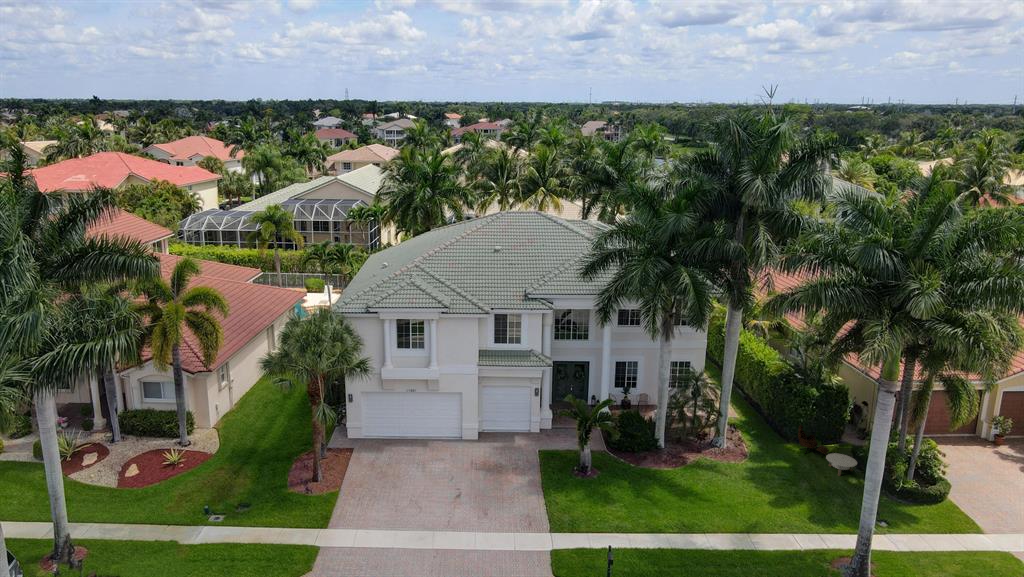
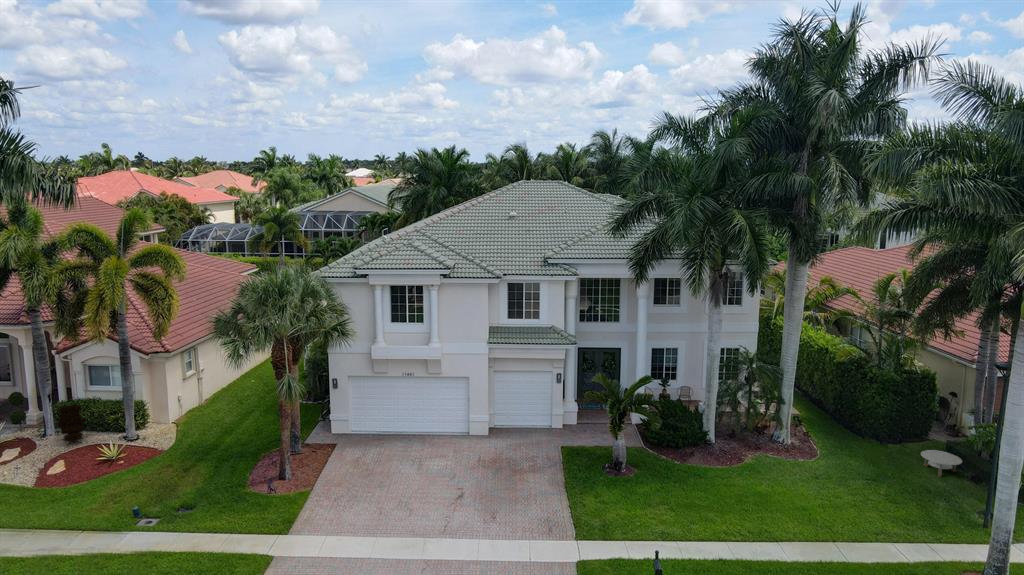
lounge chair: present [798,425,829,455] -> present [57,405,86,445]

